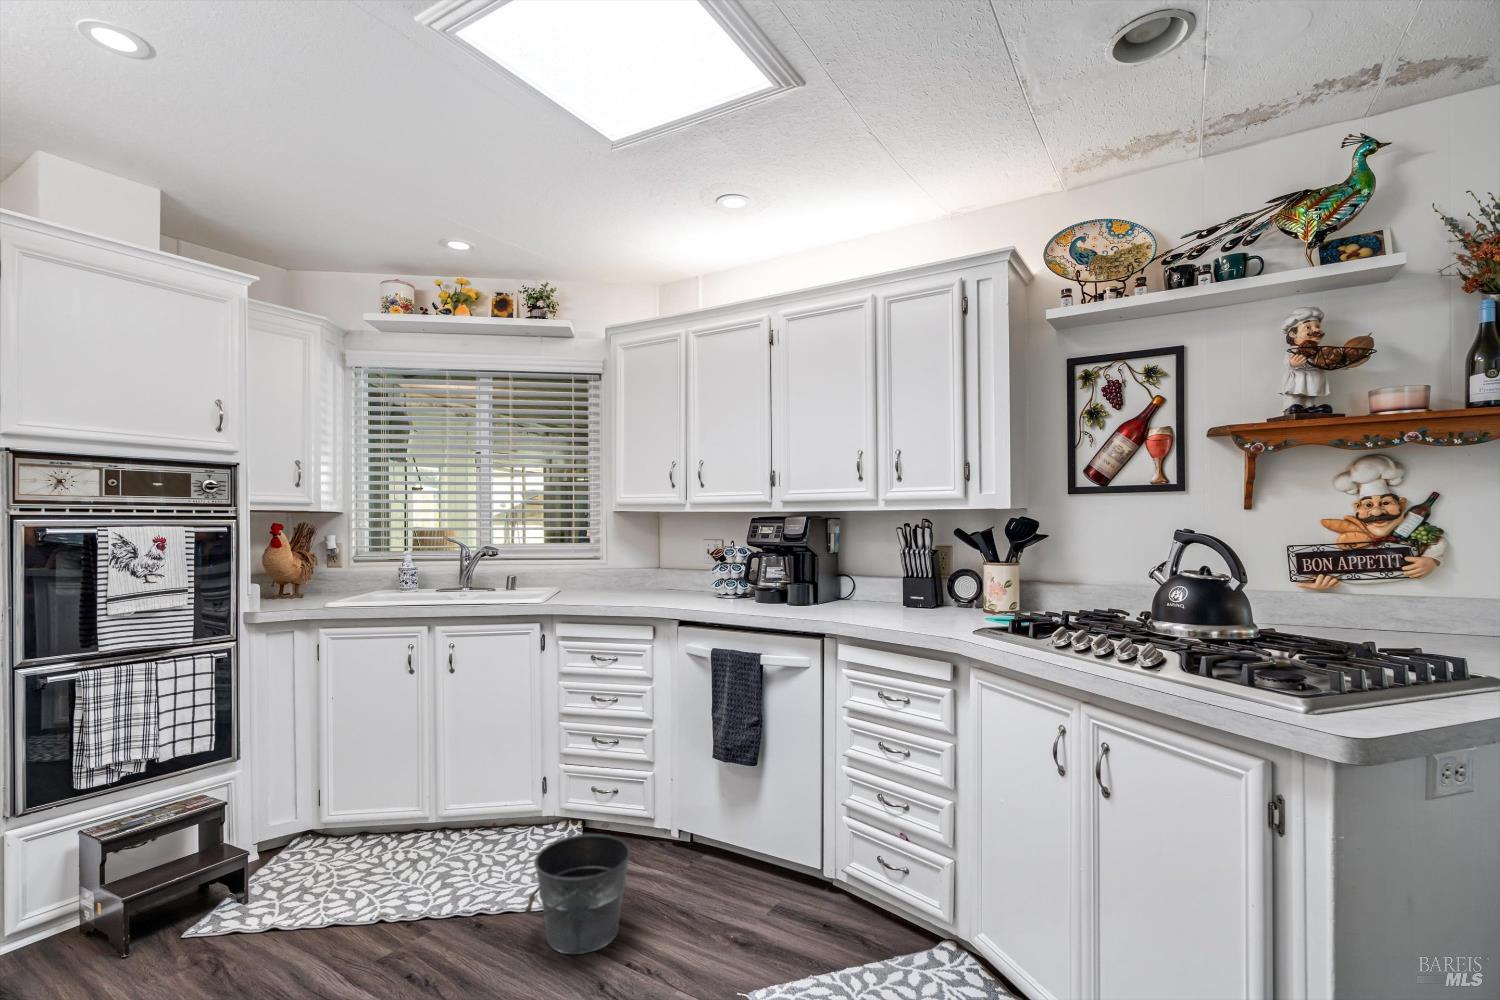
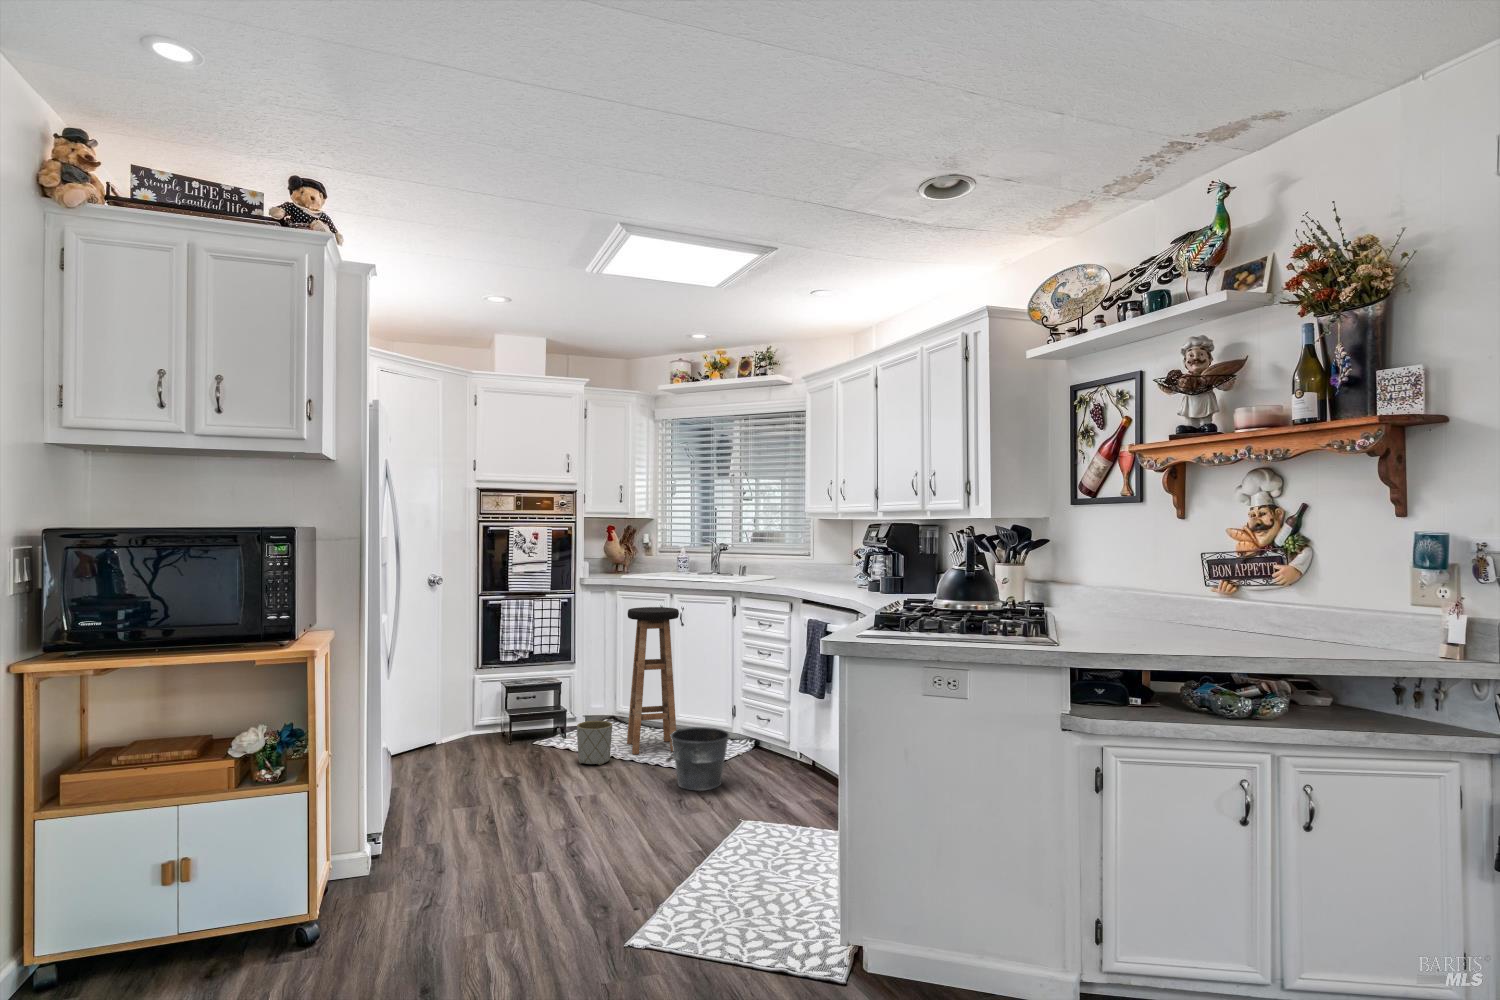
bar stool: none [376,649,480,904] -> present [627,607,679,754]
planter: none [317,864,388,961] -> present [577,721,612,765]

